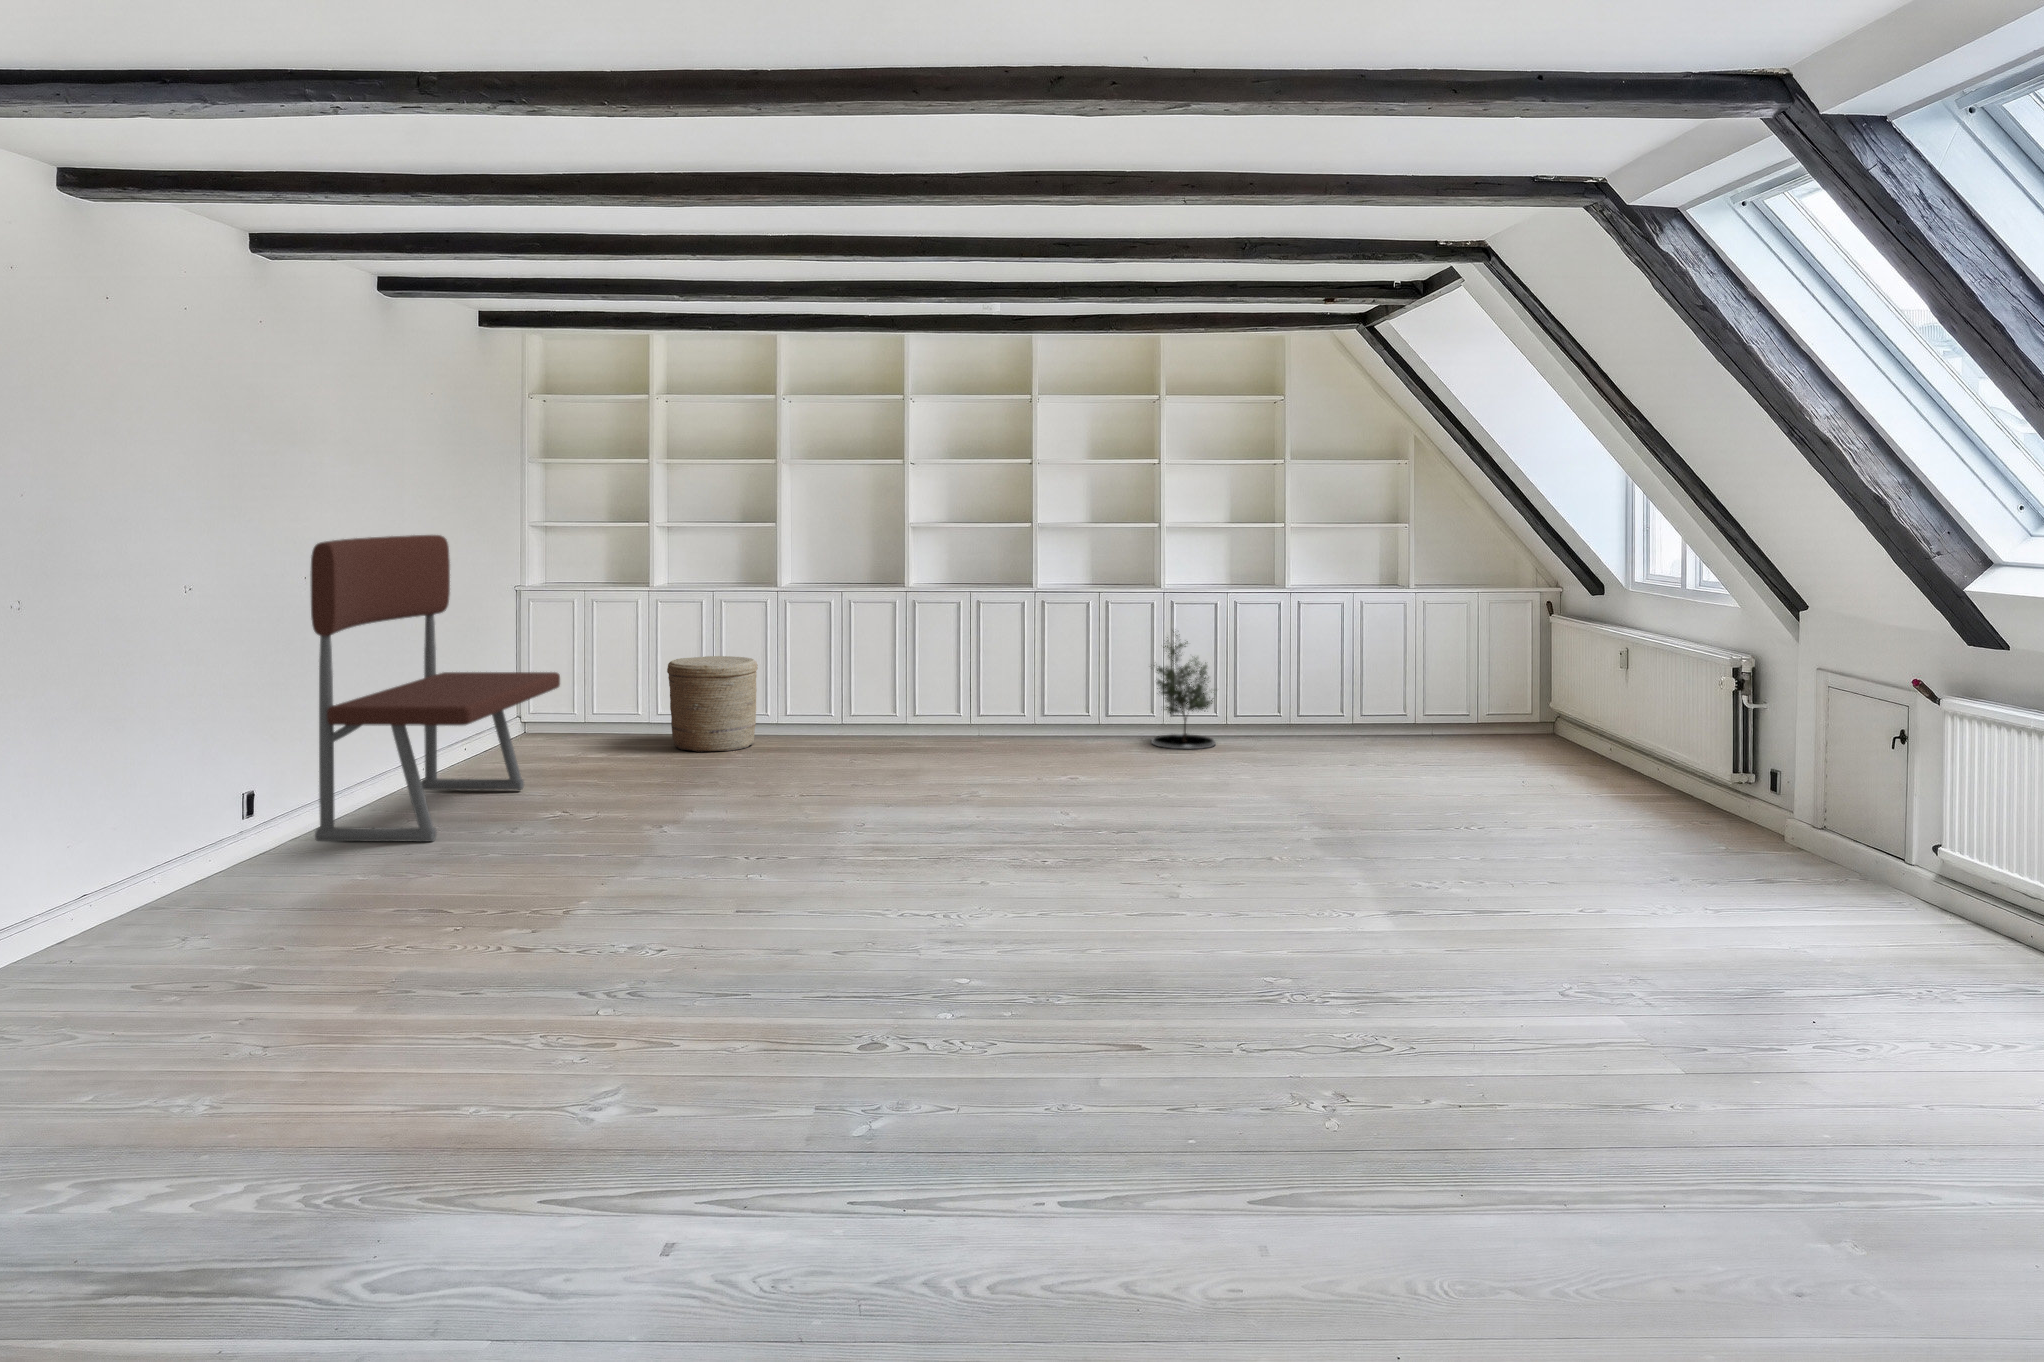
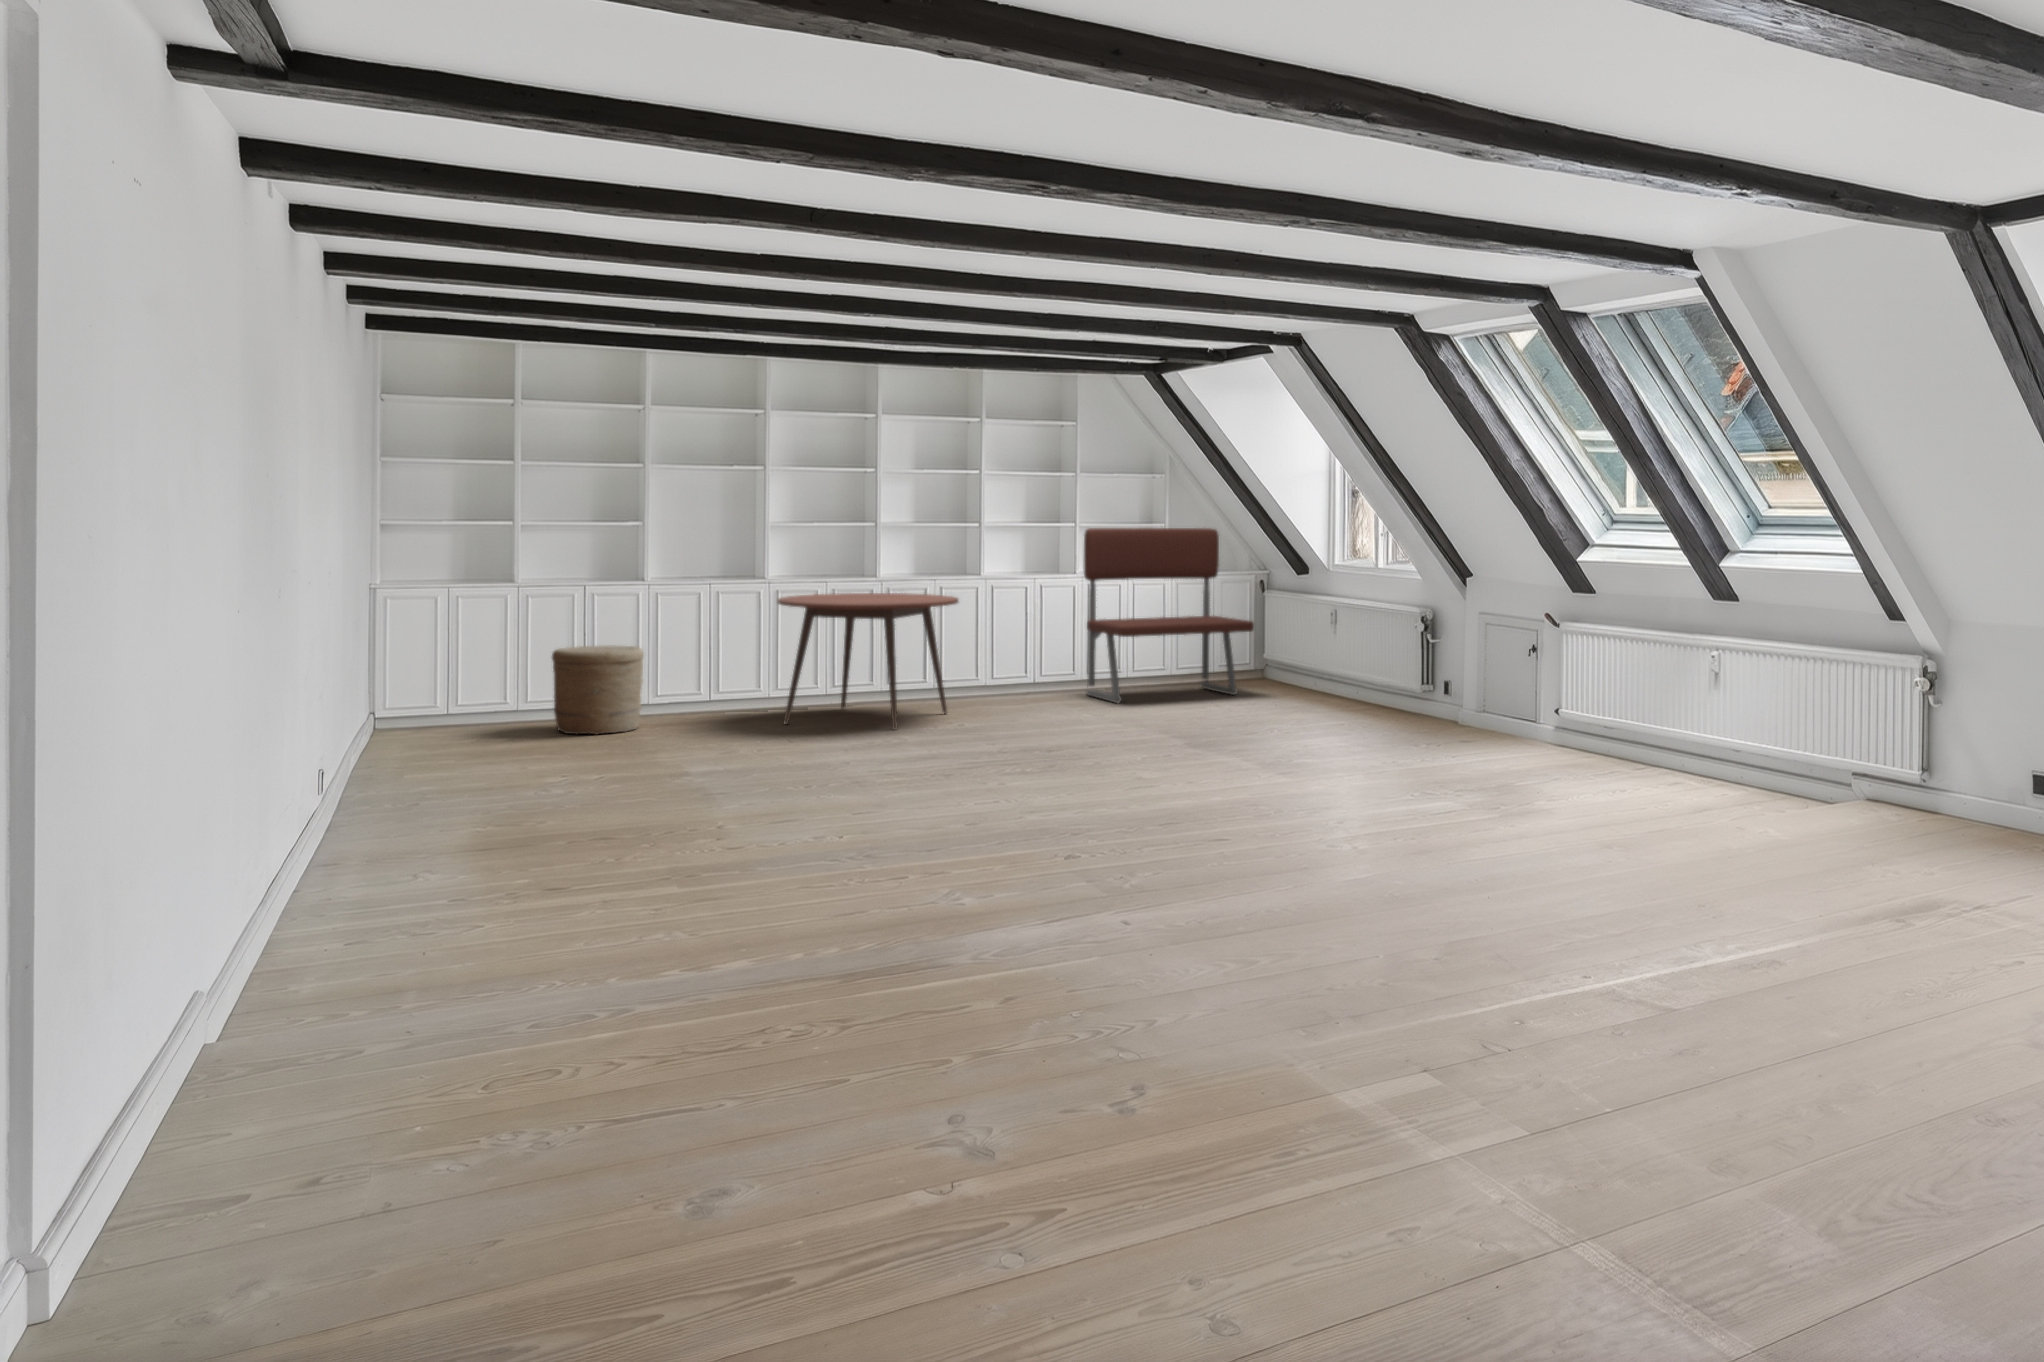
bench: present [311,535,560,842] -> present [1084,528,1254,703]
dining table: none [881,606,1085,774] -> present [777,593,959,730]
potted tree: present [1151,634,1216,749] -> none [988,608,1042,706]

